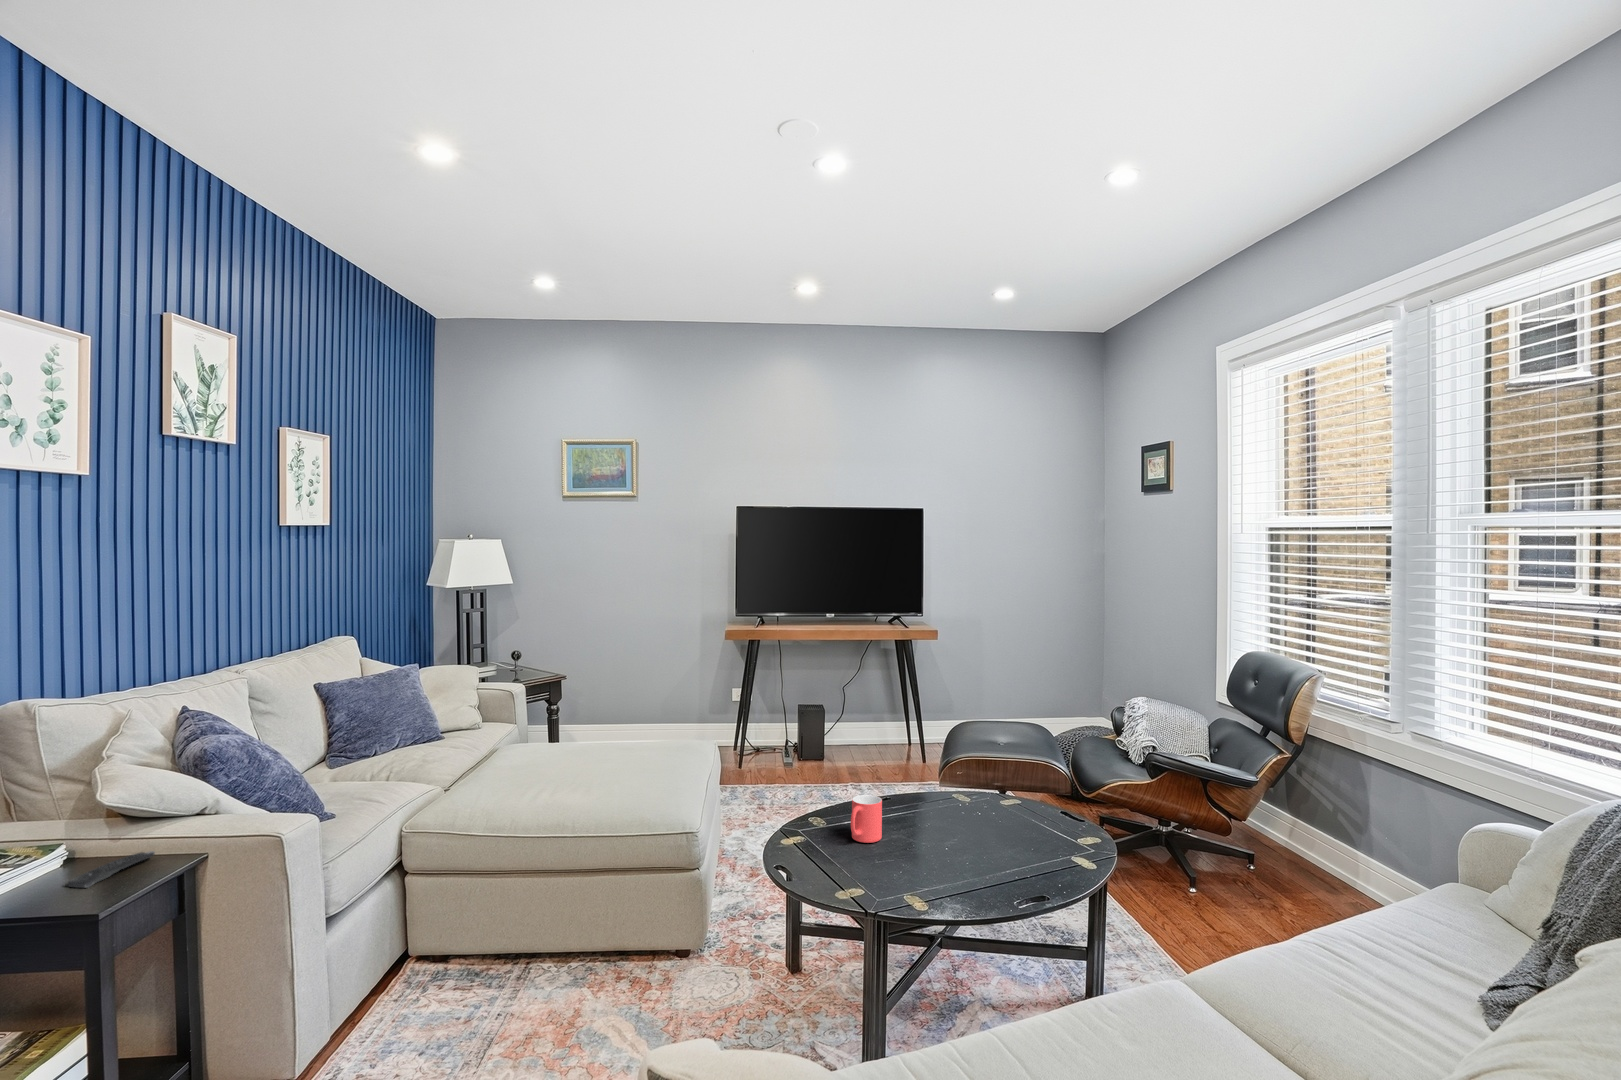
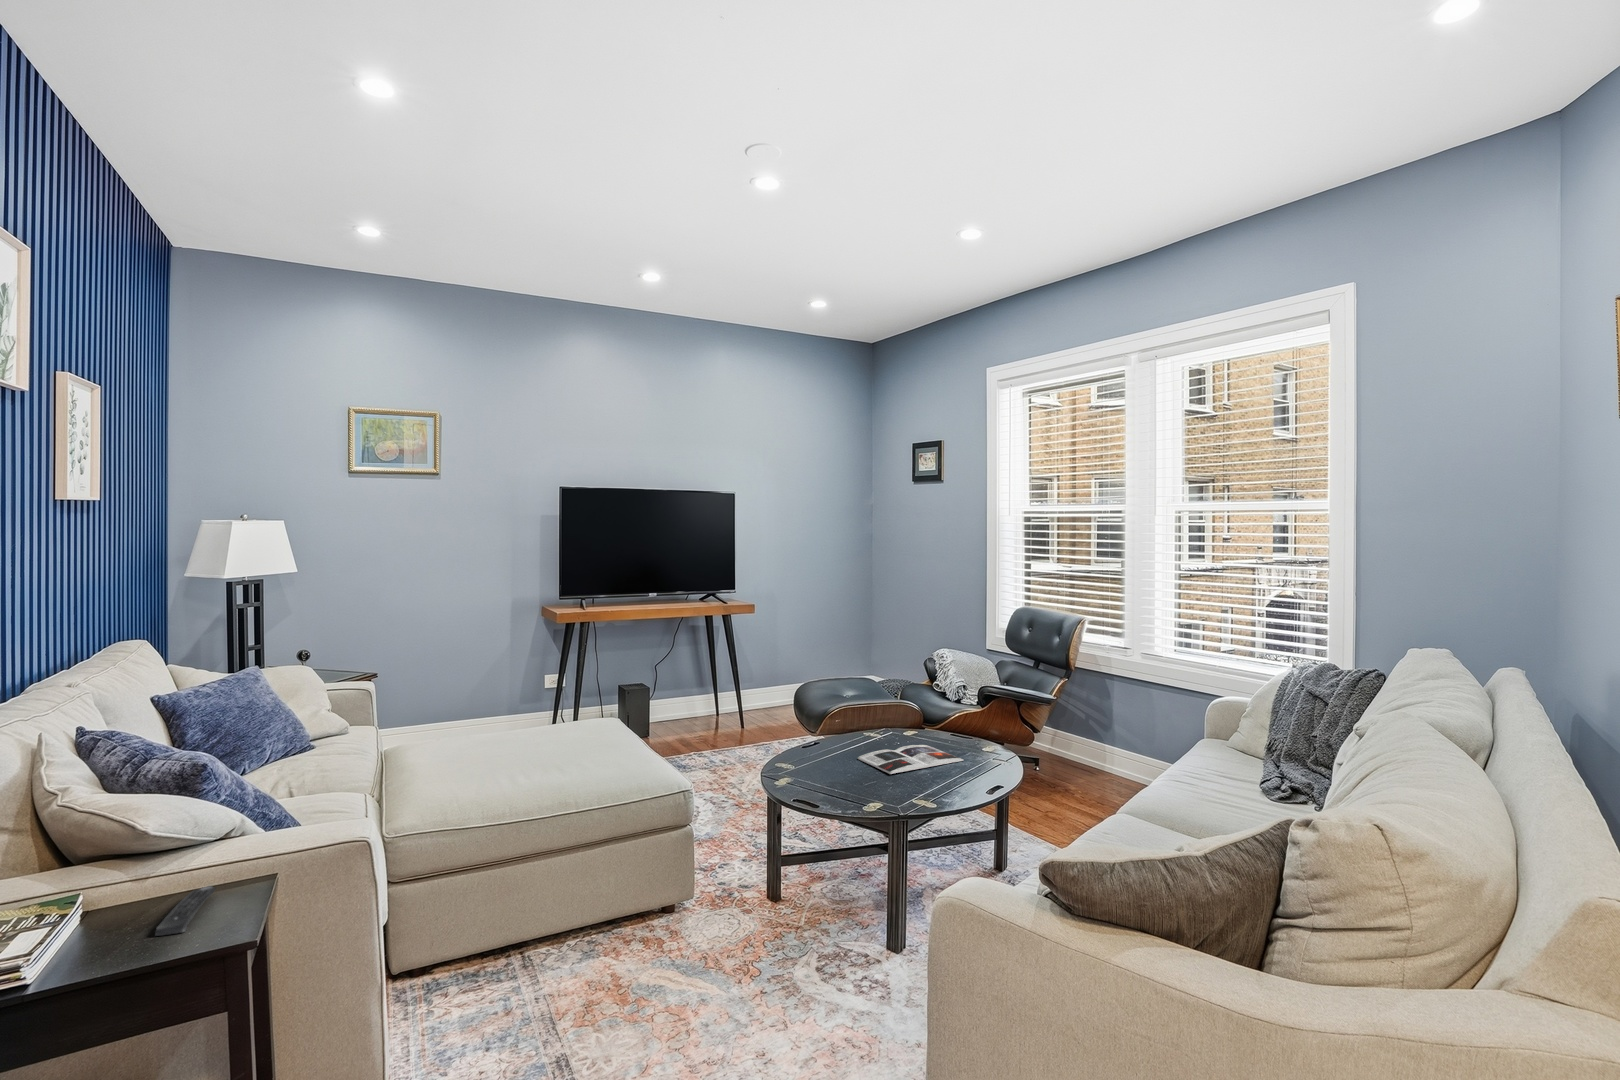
mug: present [851,795,882,843] -> none [832,739,858,778]
magazine: none [903,814,1030,846] -> present [858,745,963,774]

